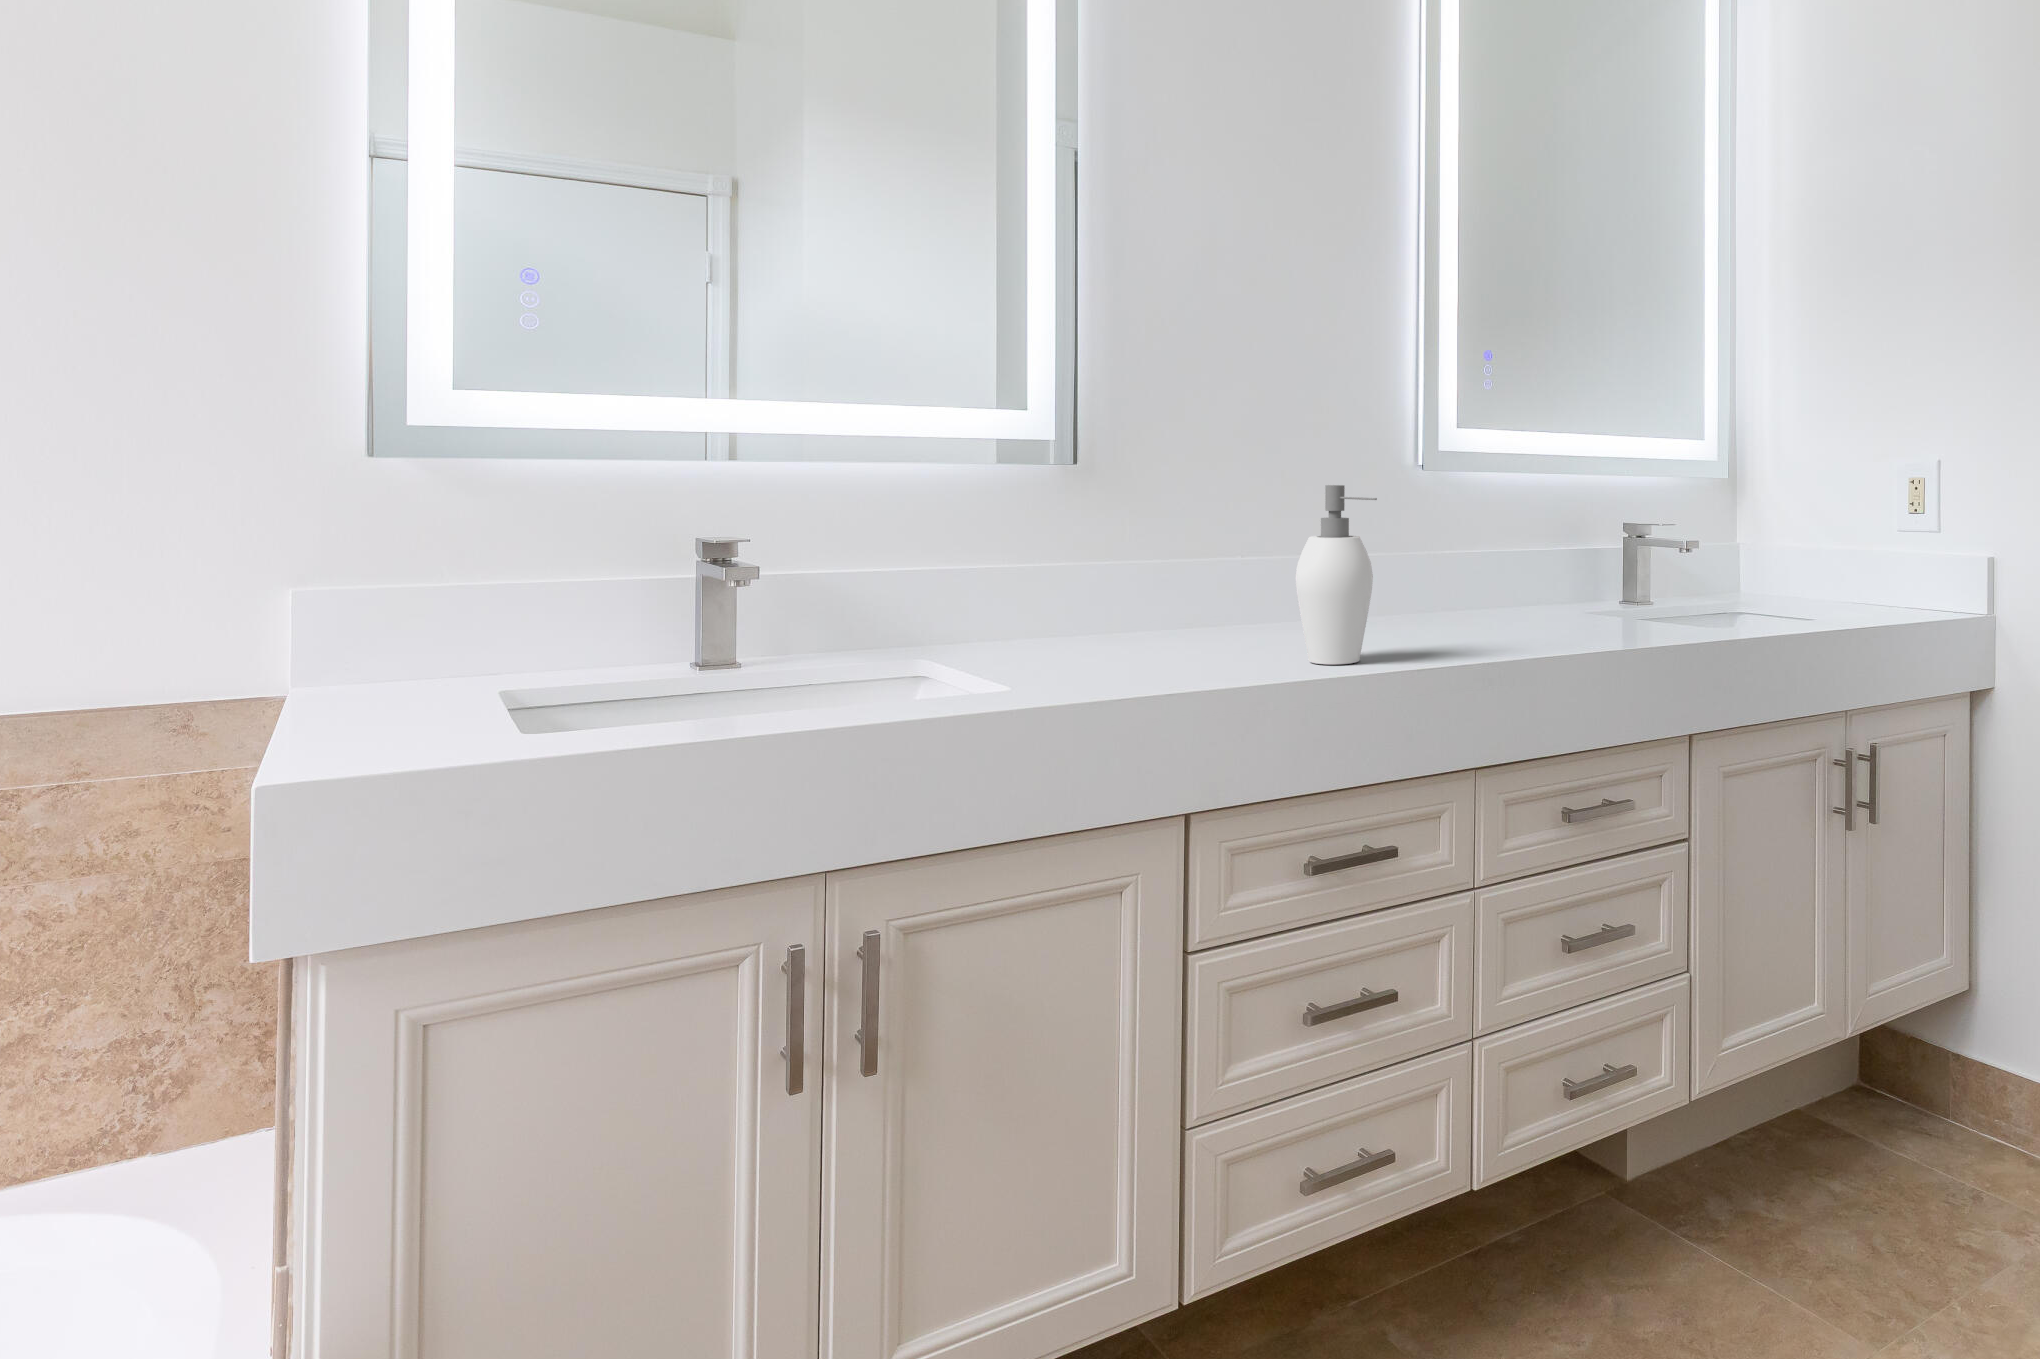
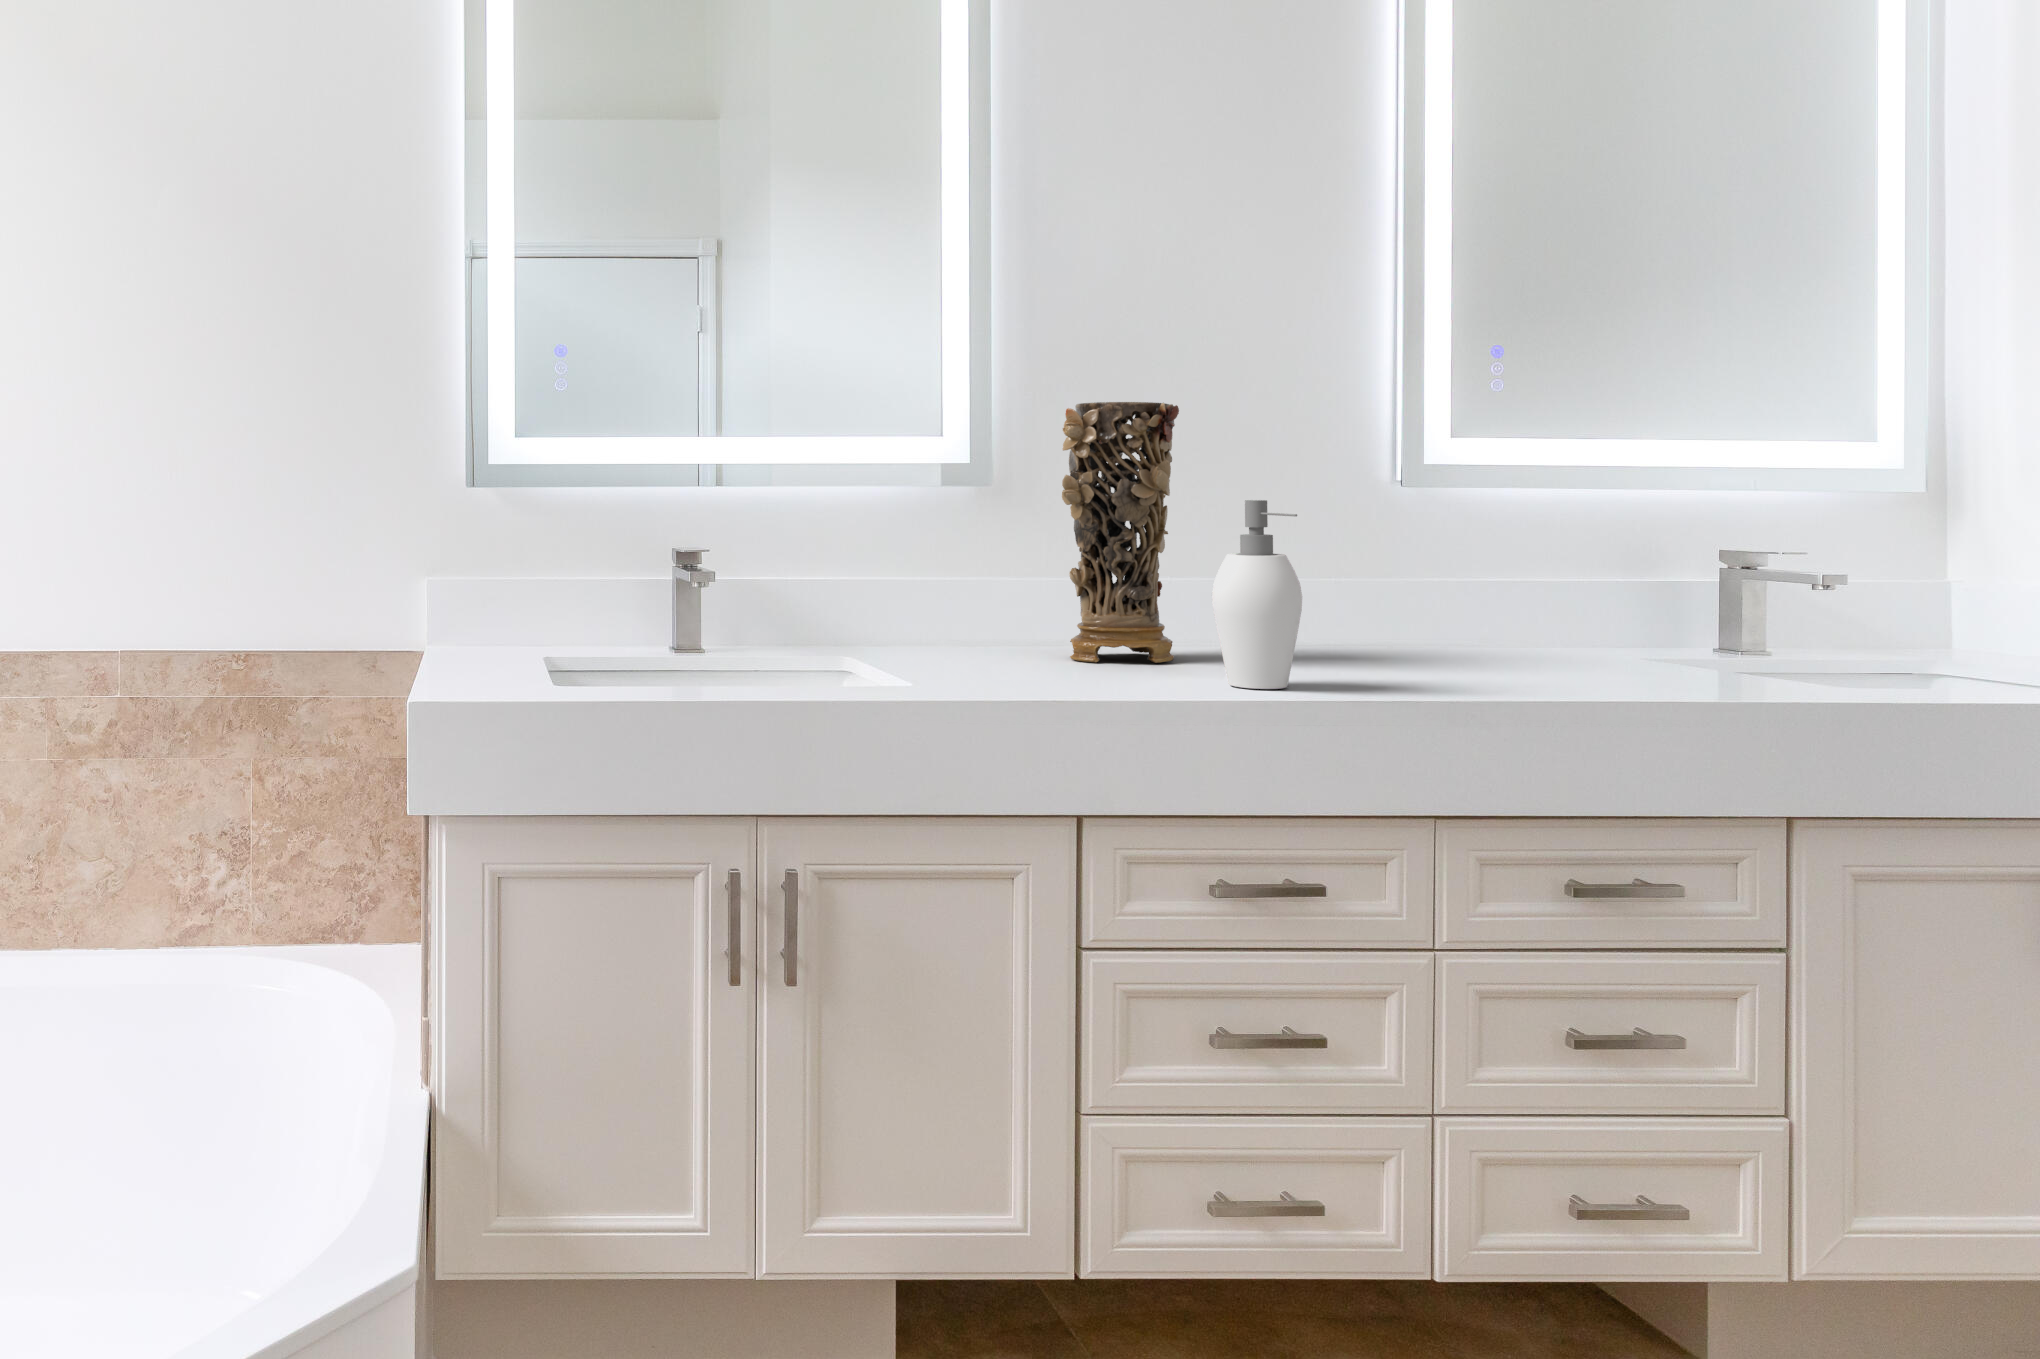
decorative vase: none [1144,389,1251,647] -> present [1062,402,1179,663]

